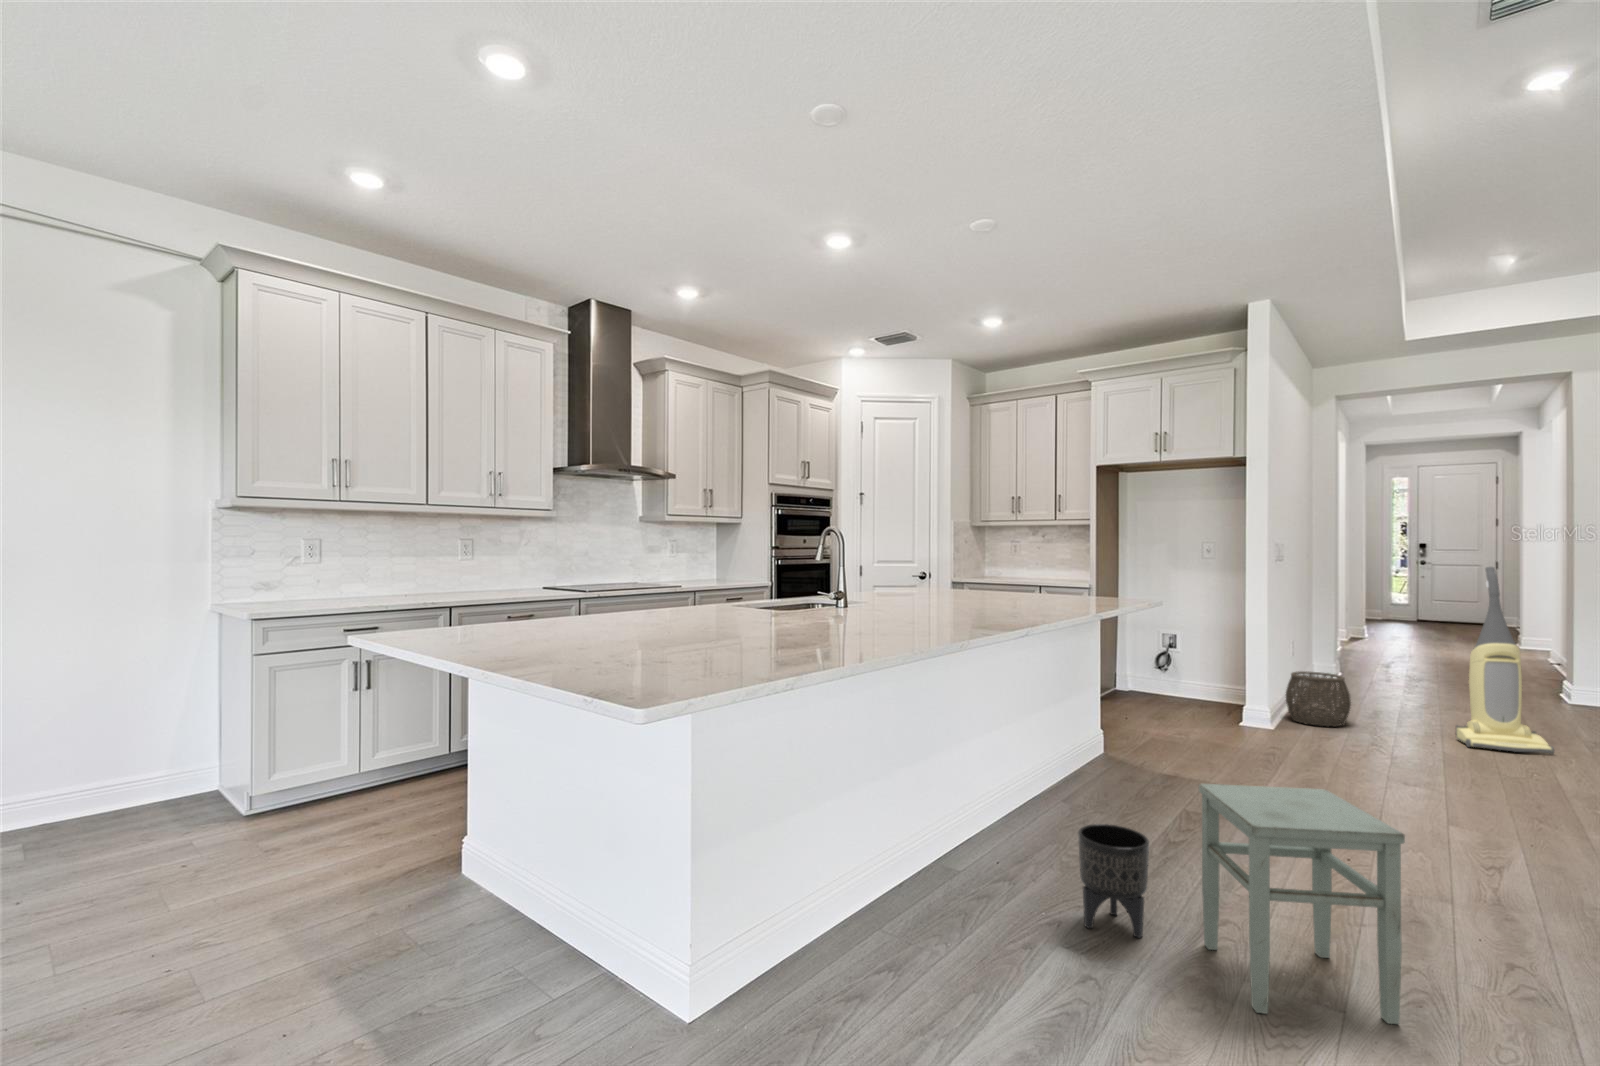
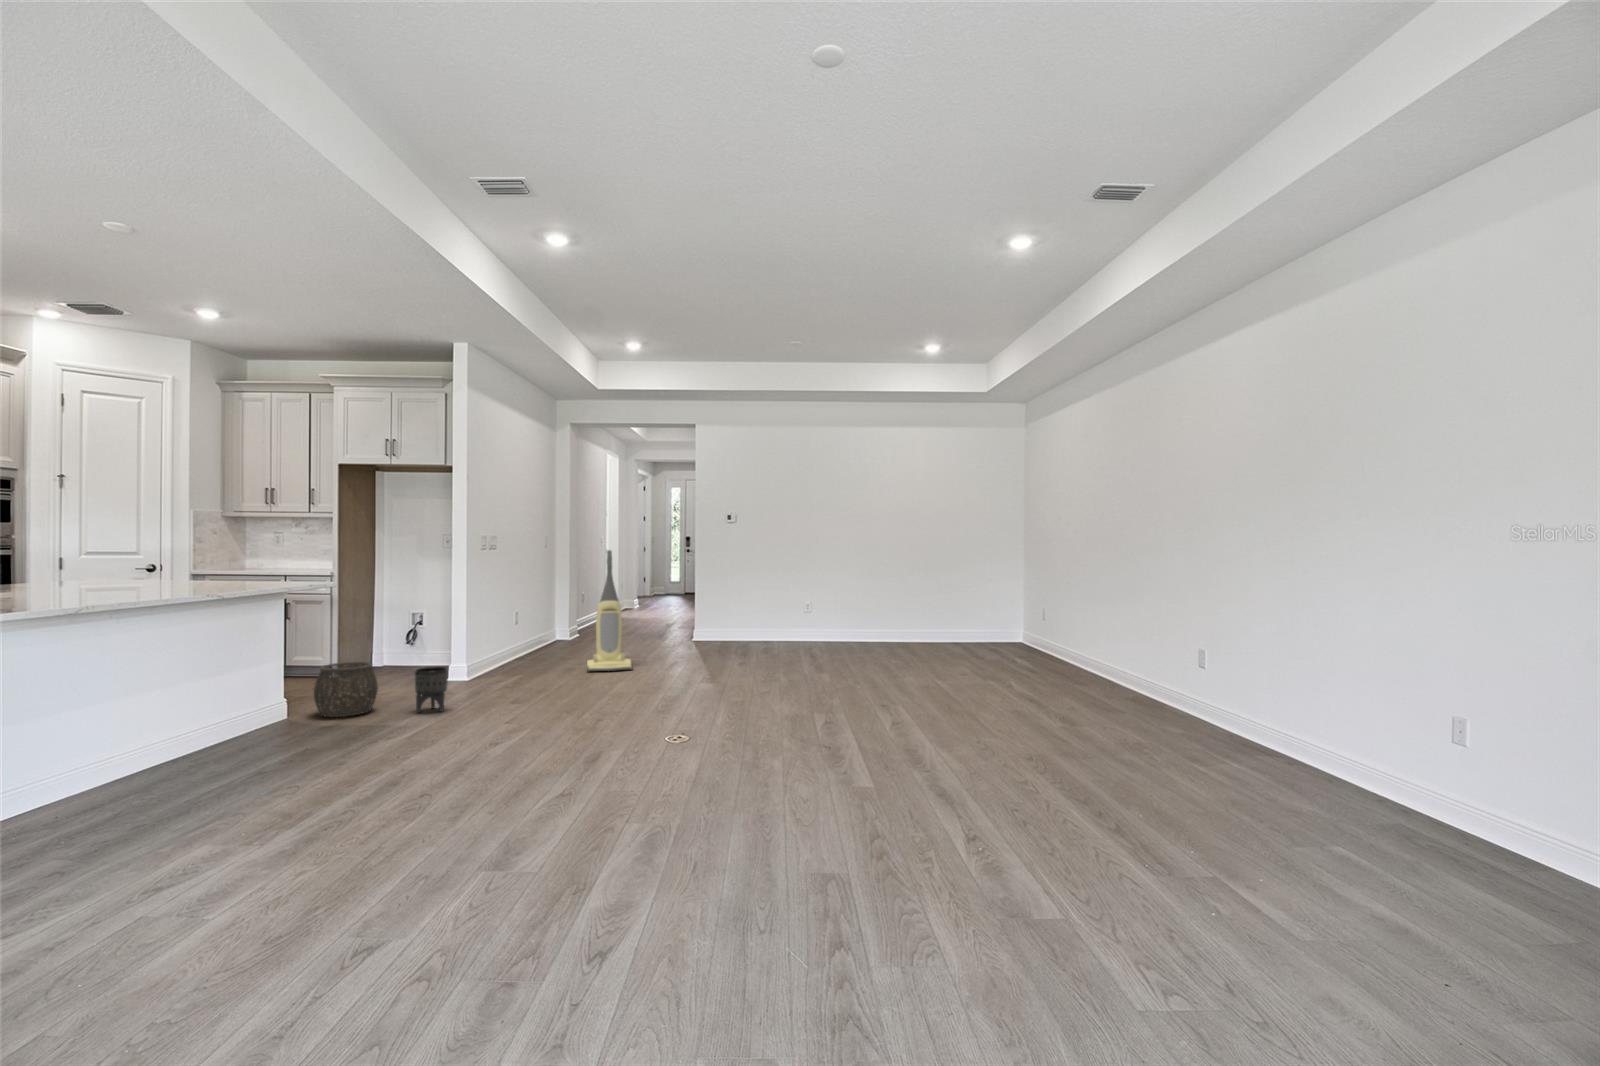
woven basket: present [1286,671,1351,727] -> present [314,662,378,717]
stool: present [1199,784,1405,1024] -> none [199,693,310,841]
planter: present [1078,824,1149,938] -> present [414,667,448,713]

